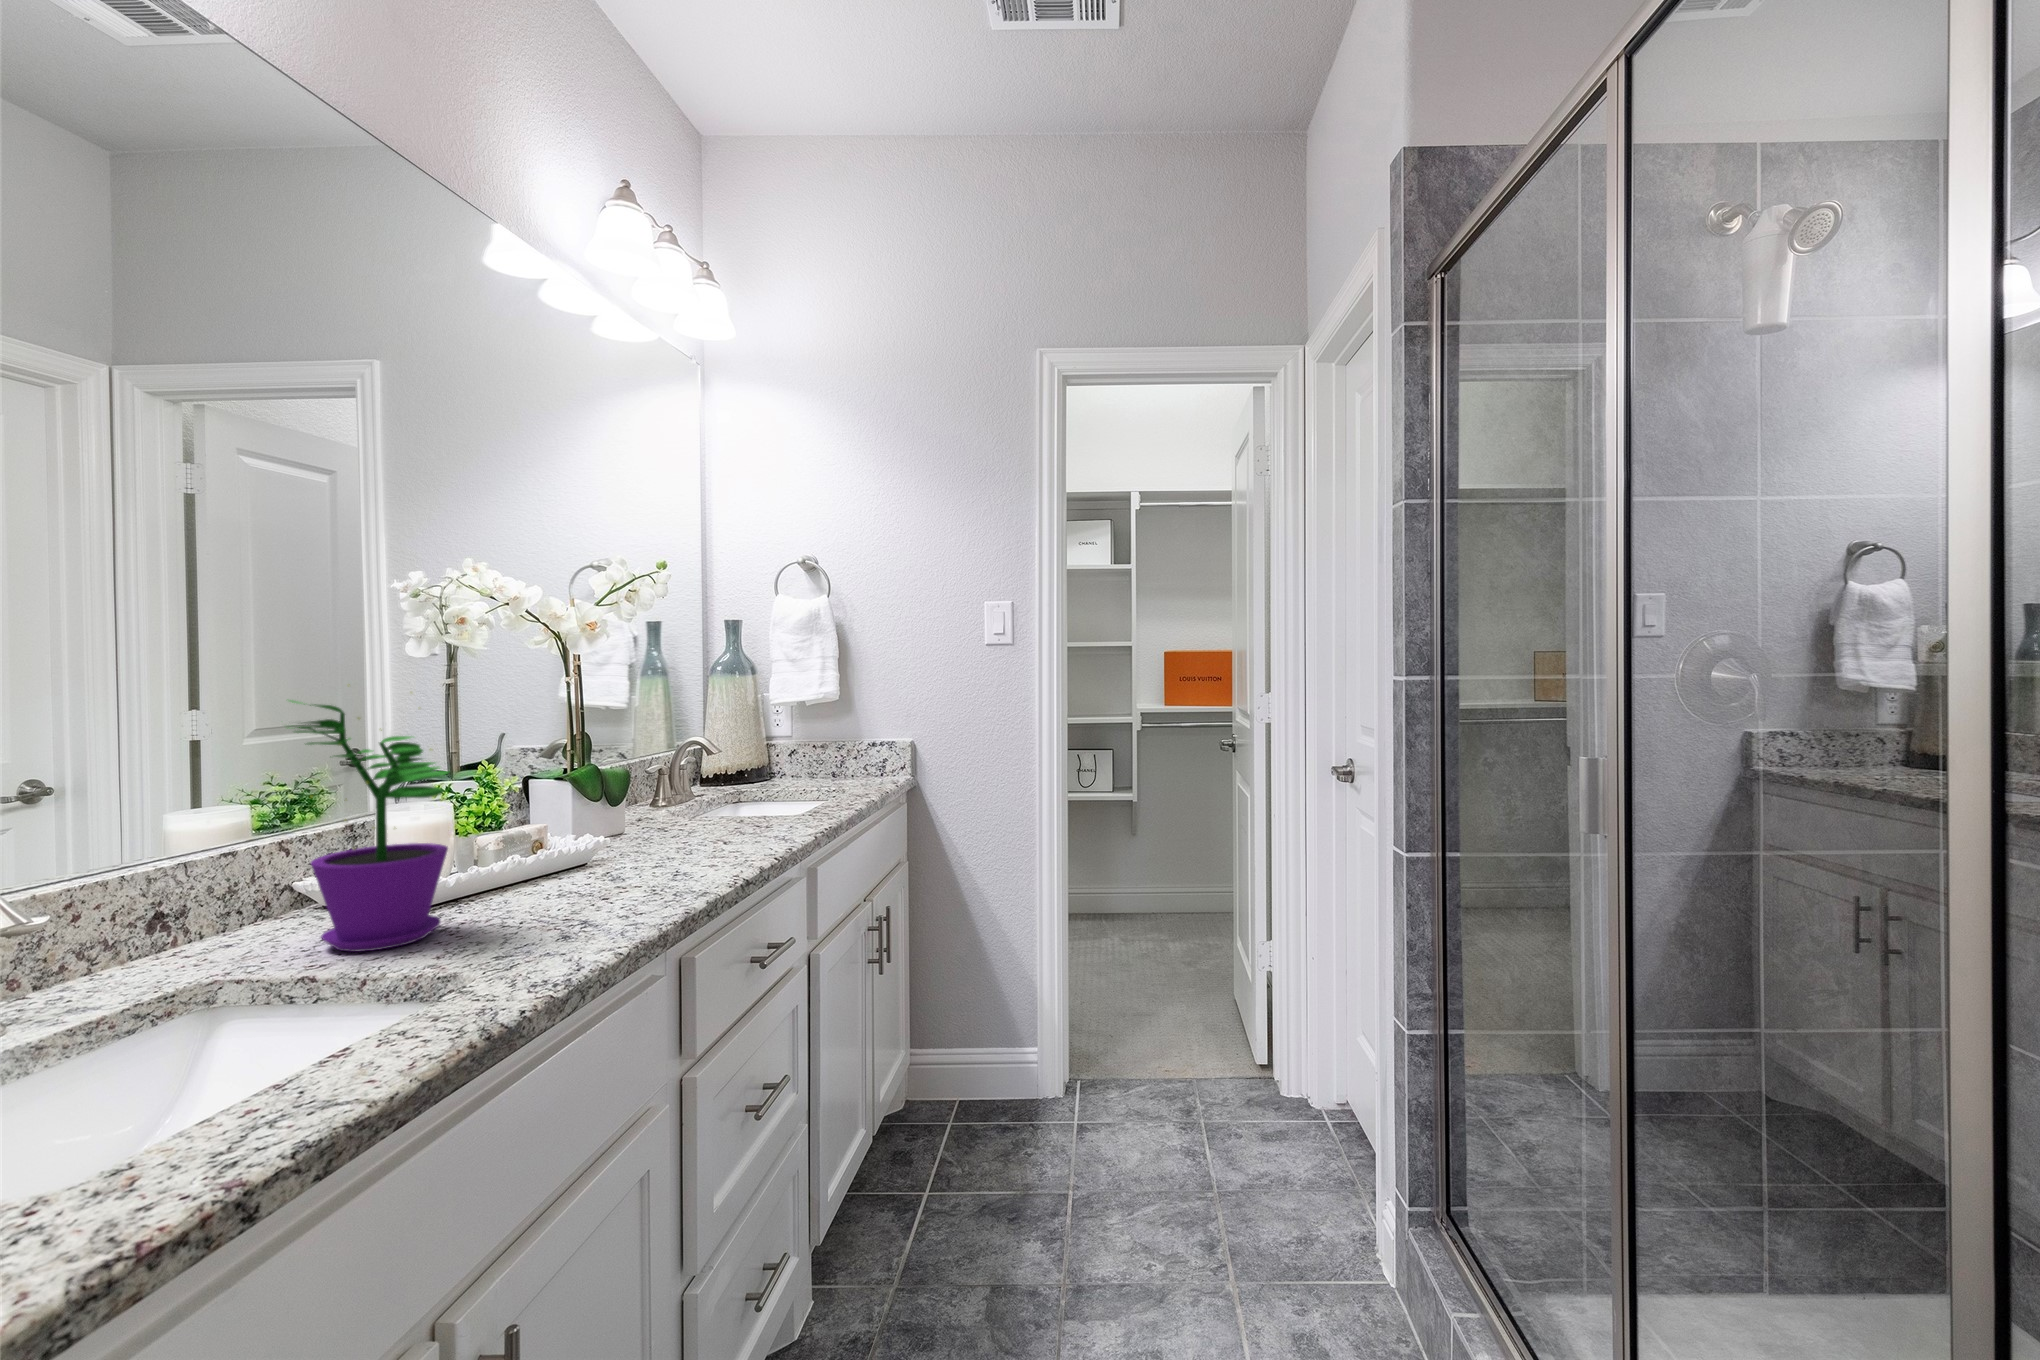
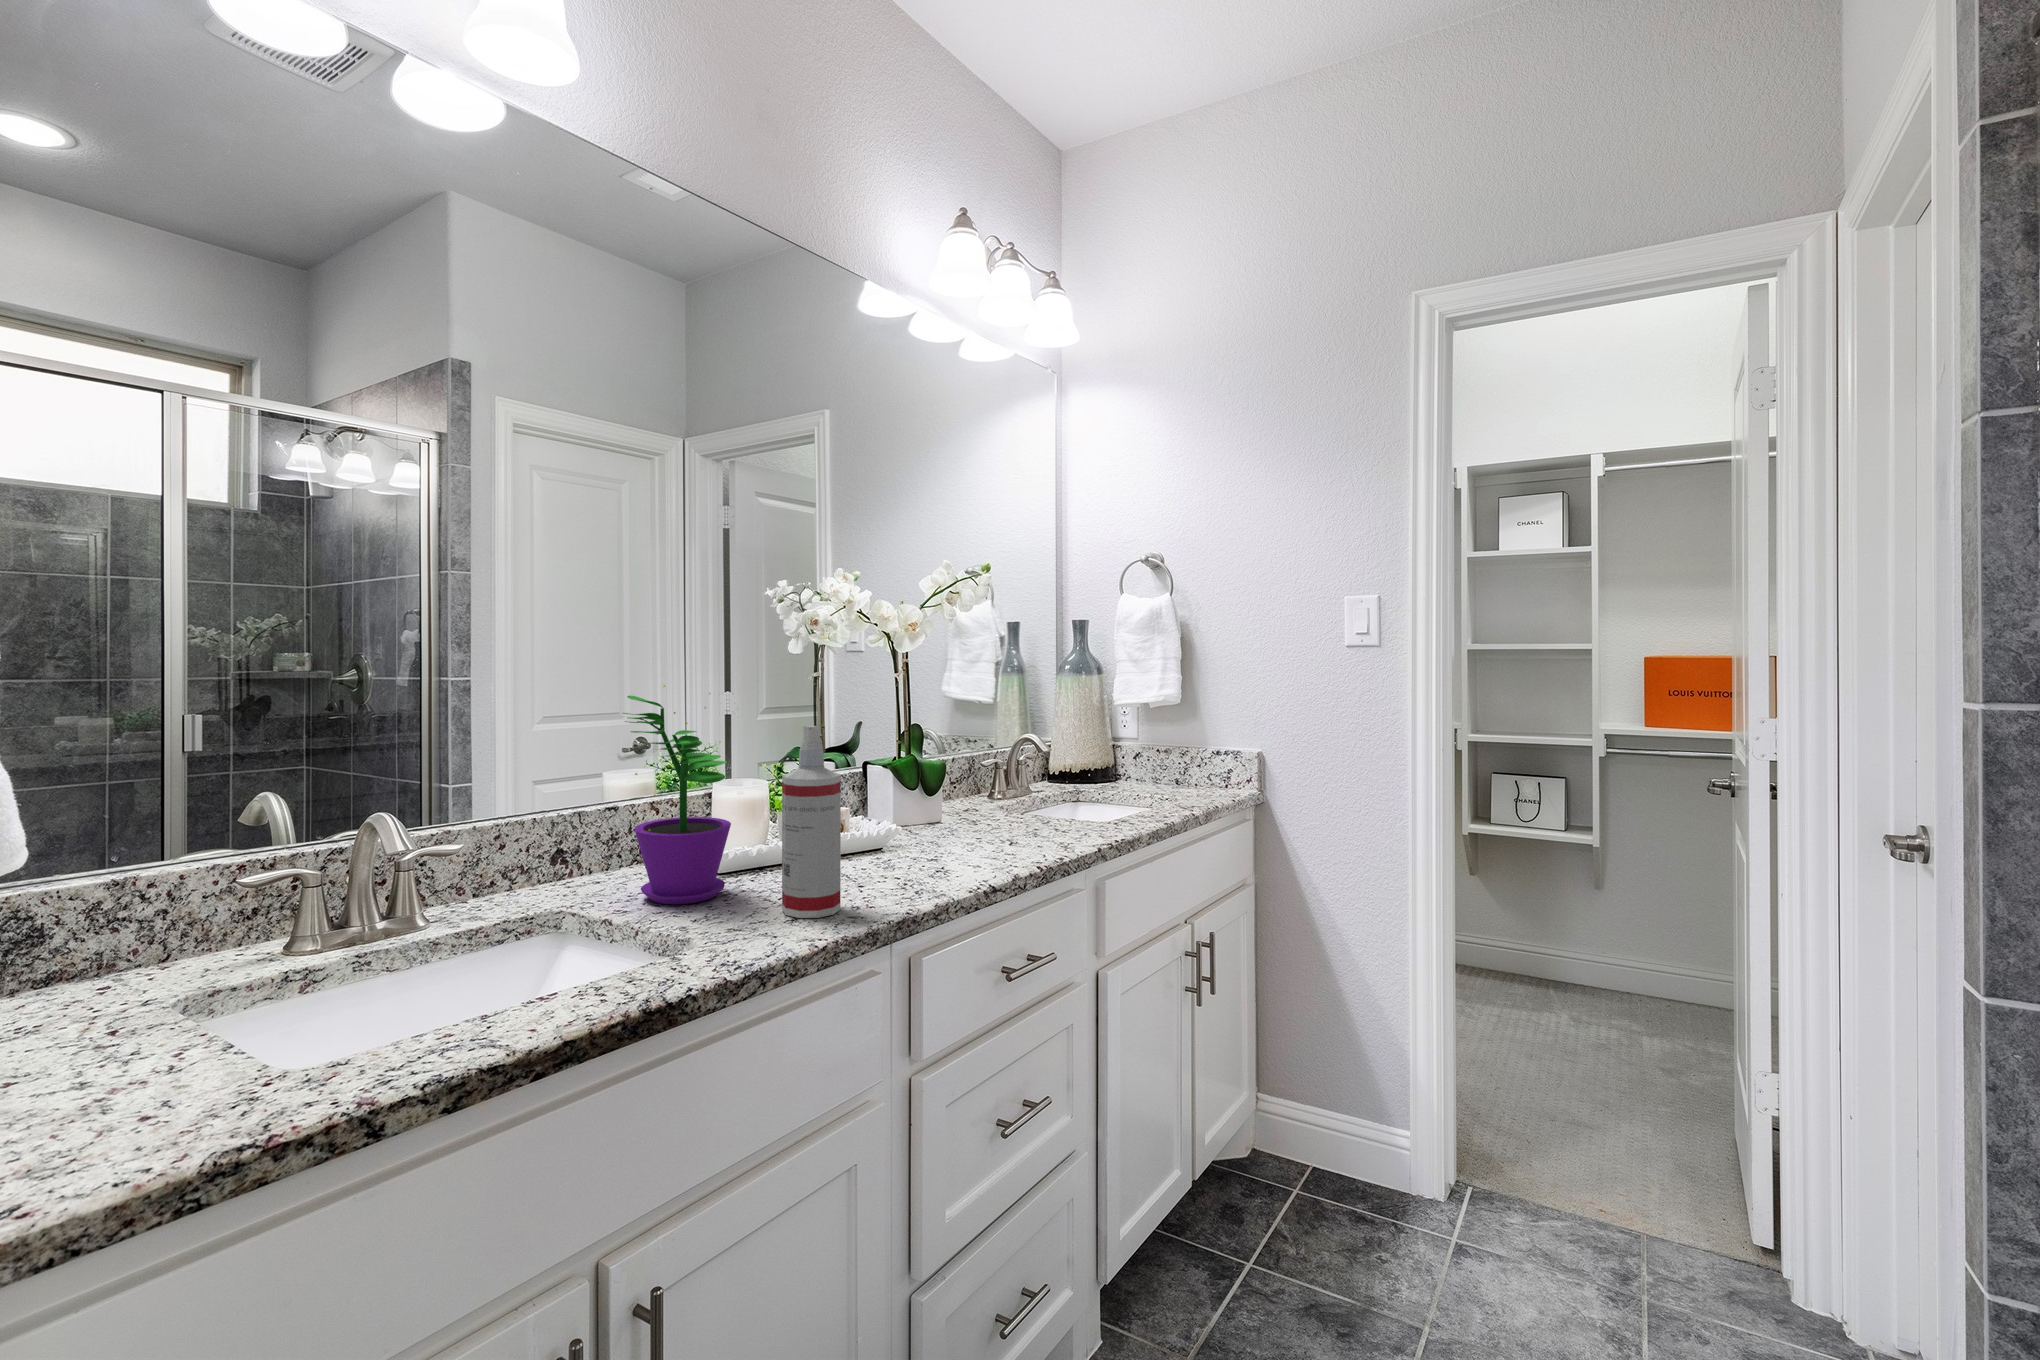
spray bottle: none [536,720,609,935] -> present [782,725,841,918]

